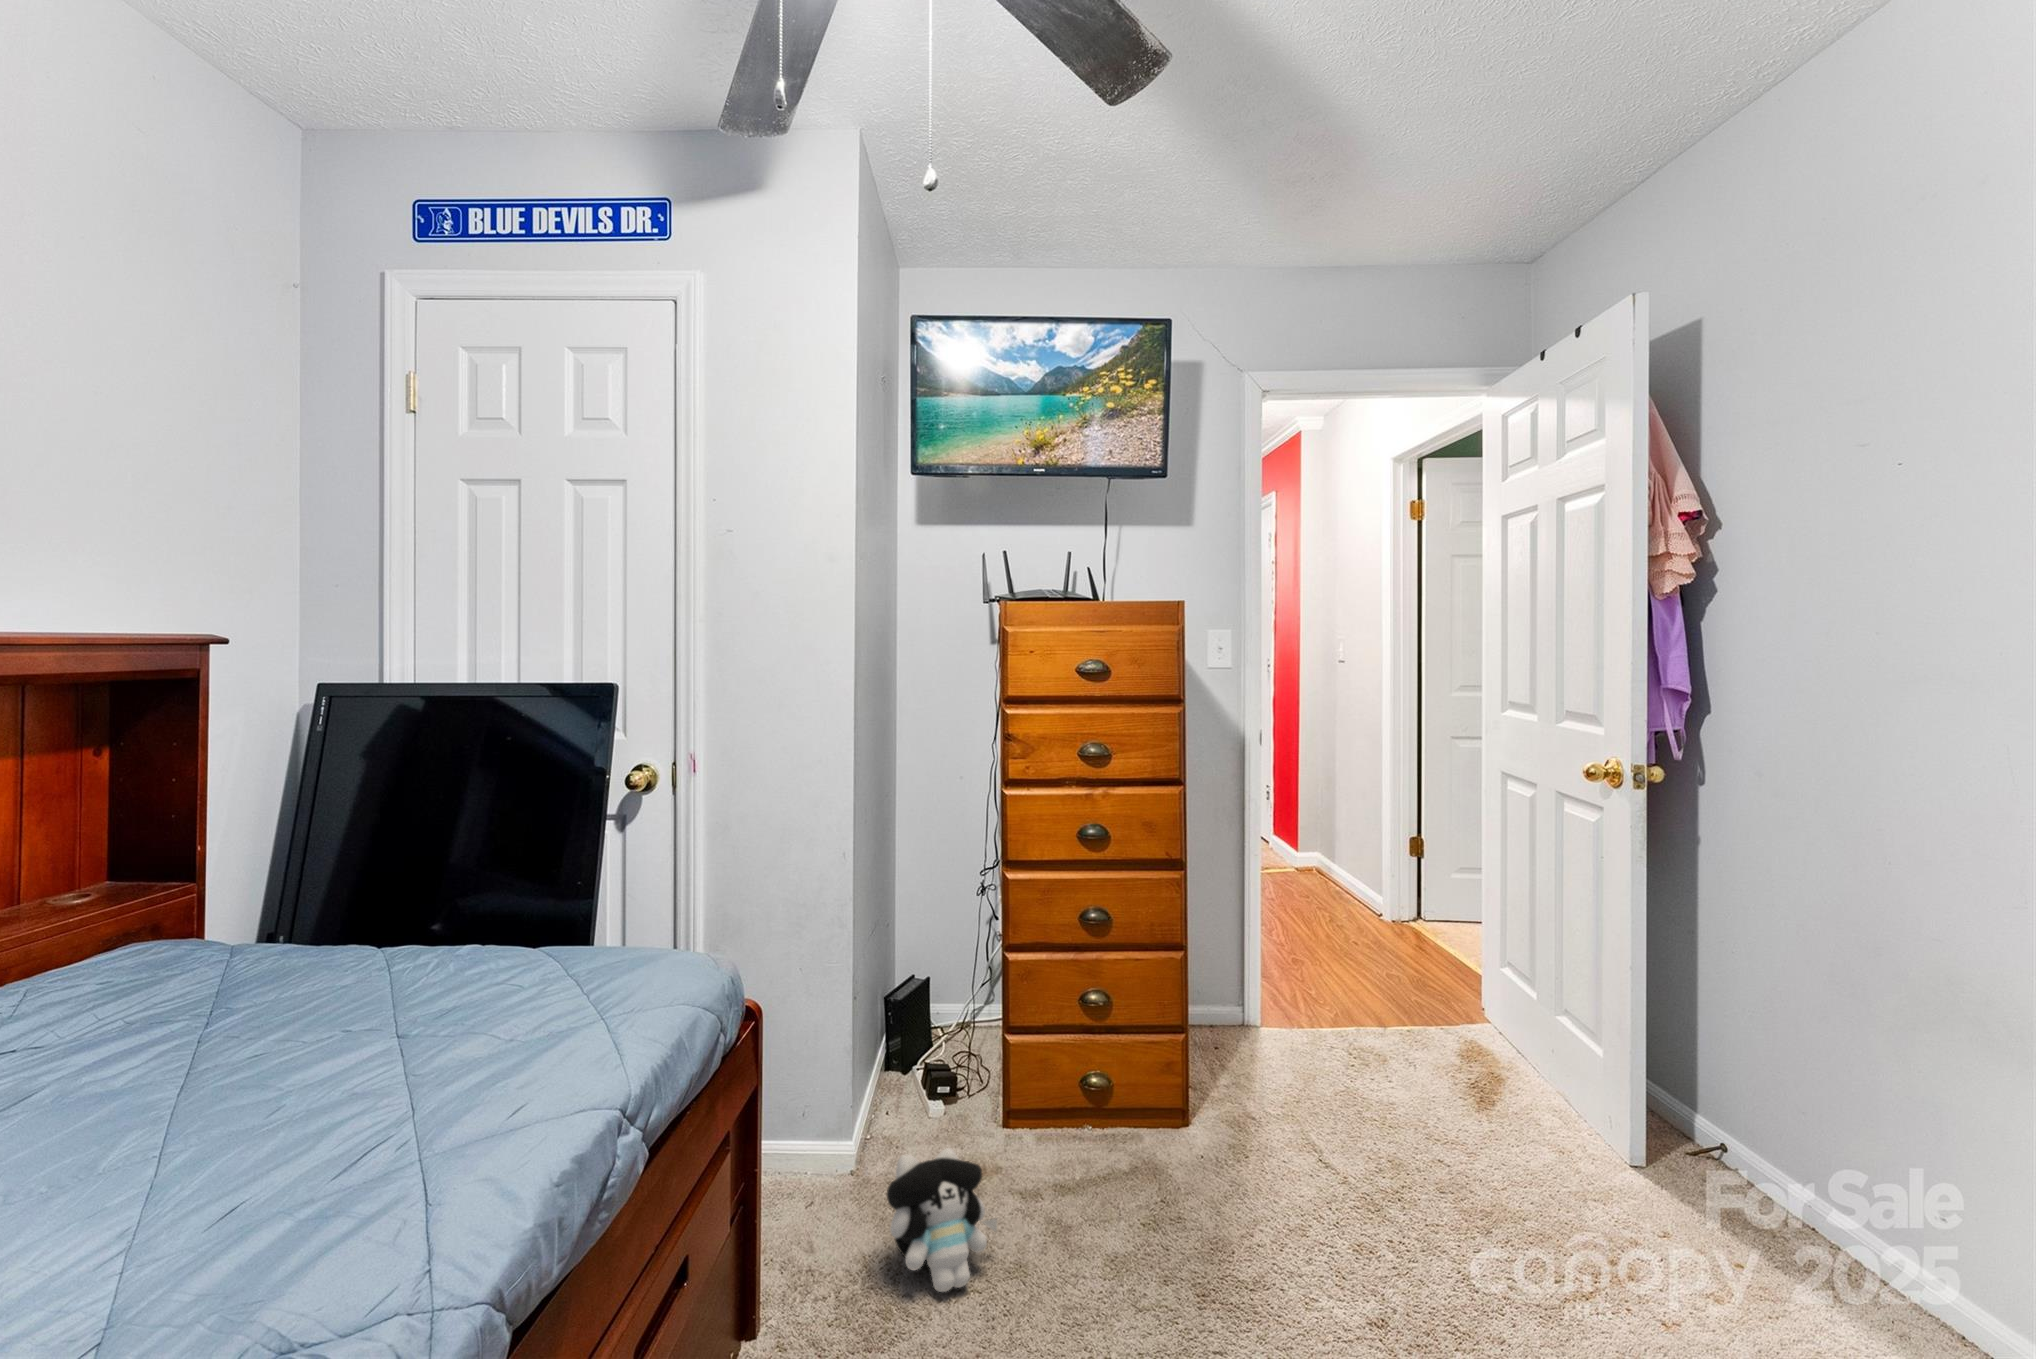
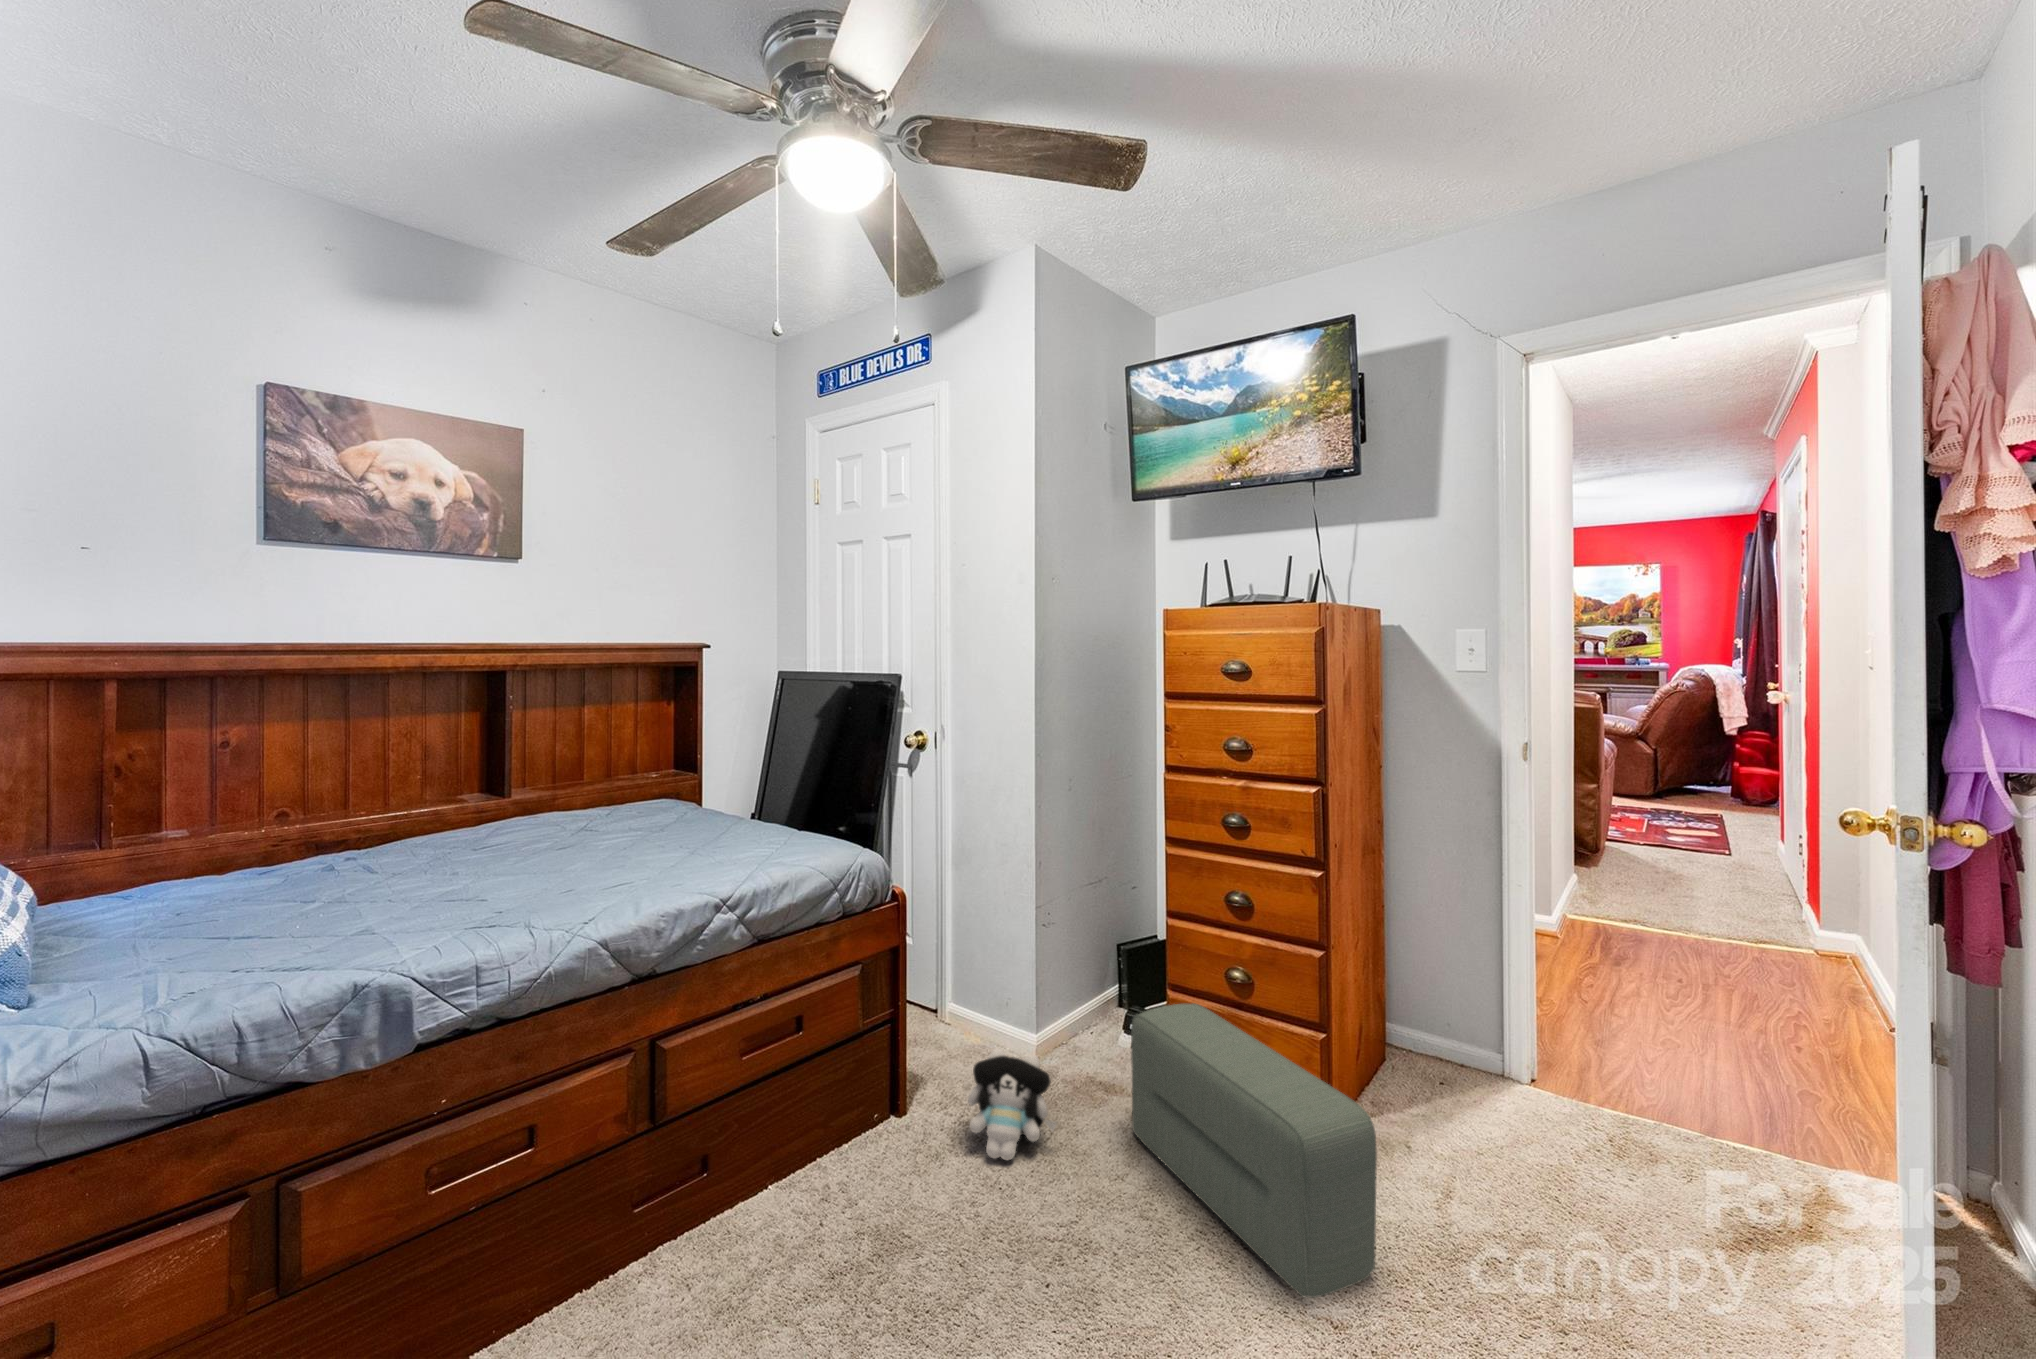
pouf: none [1045,1037,1357,1290] -> present [1131,1003,1377,1298]

